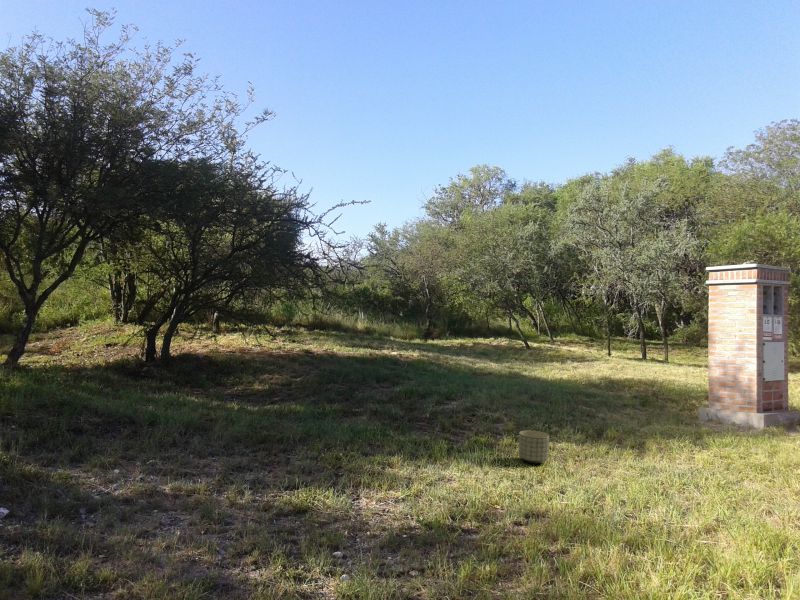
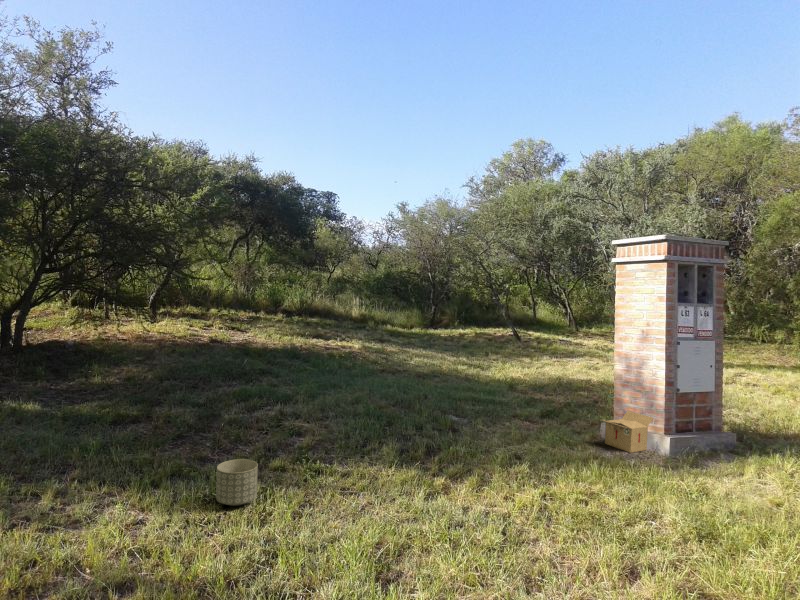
cardboard box: none [710,397,750,427] -> present [605,411,653,453]

